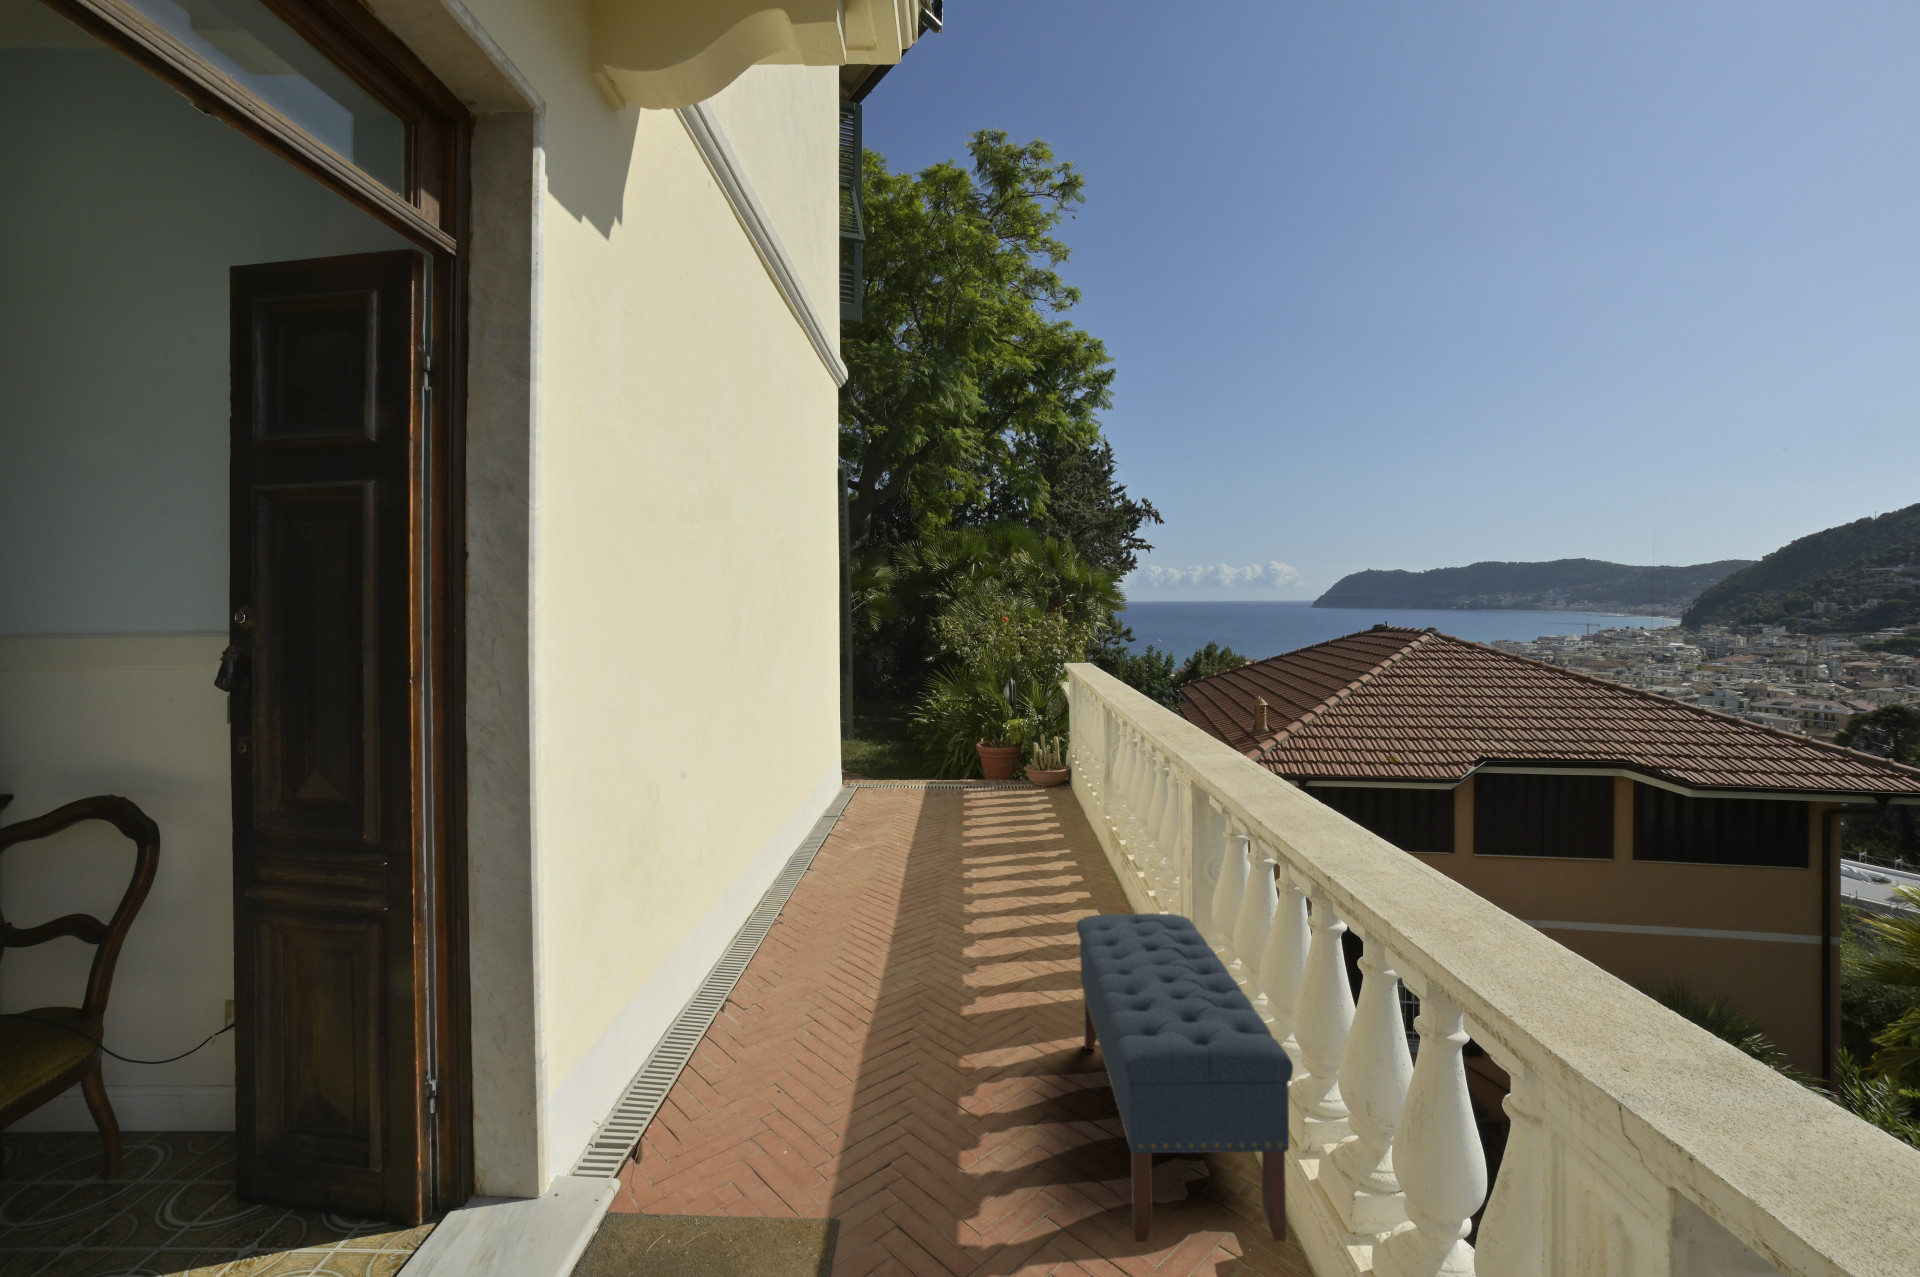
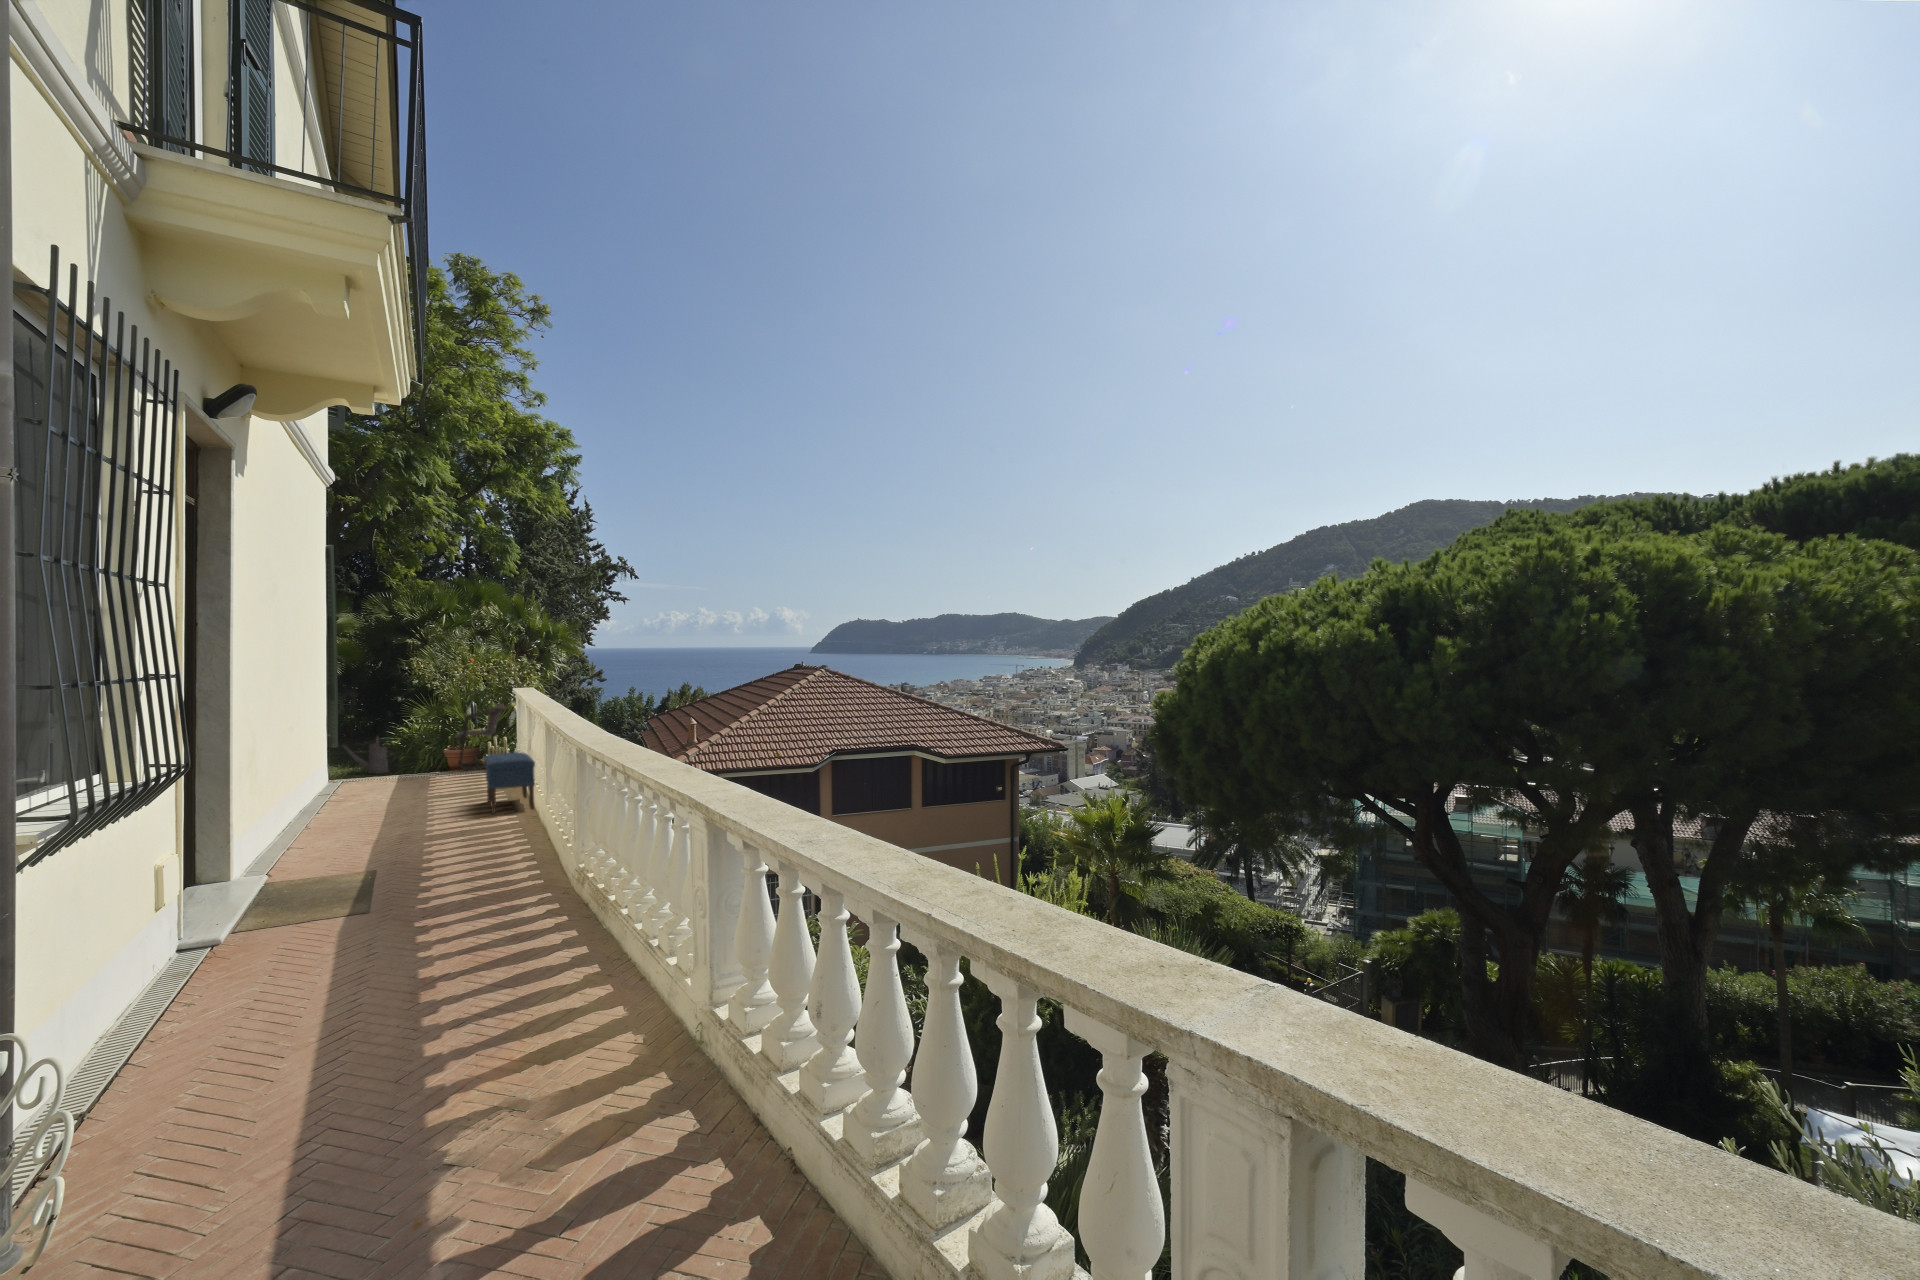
chair: none [989,703,1076,819] -> present [456,704,506,771]
watering can: none [828,744,902,807] -> present [343,737,389,774]

